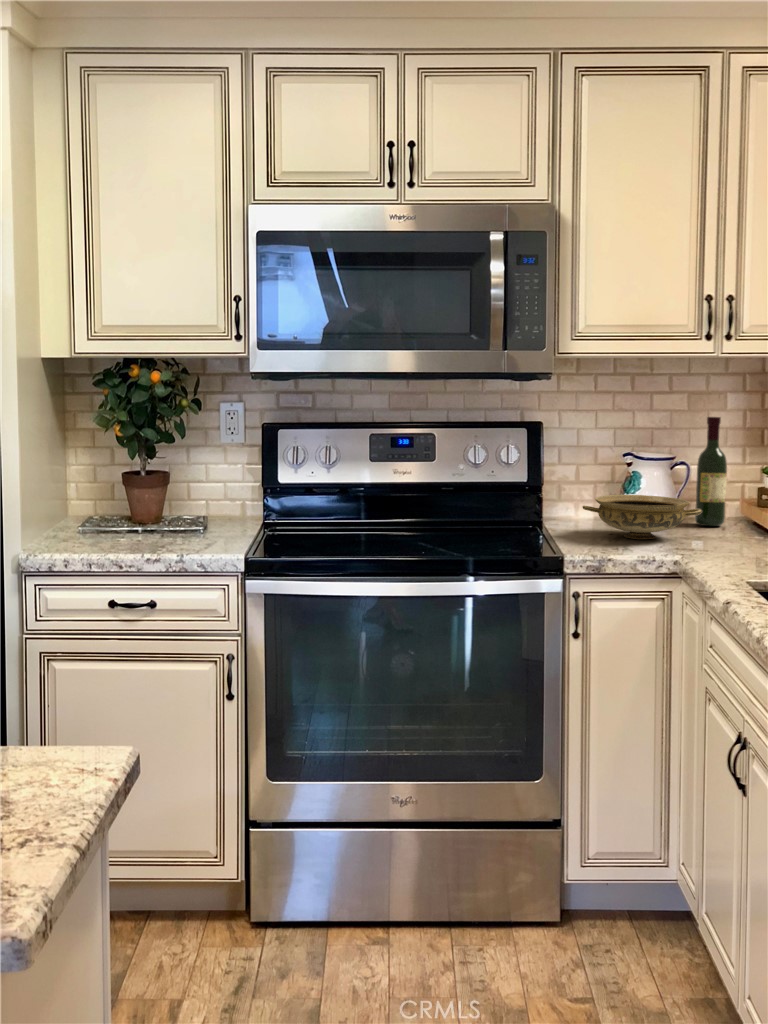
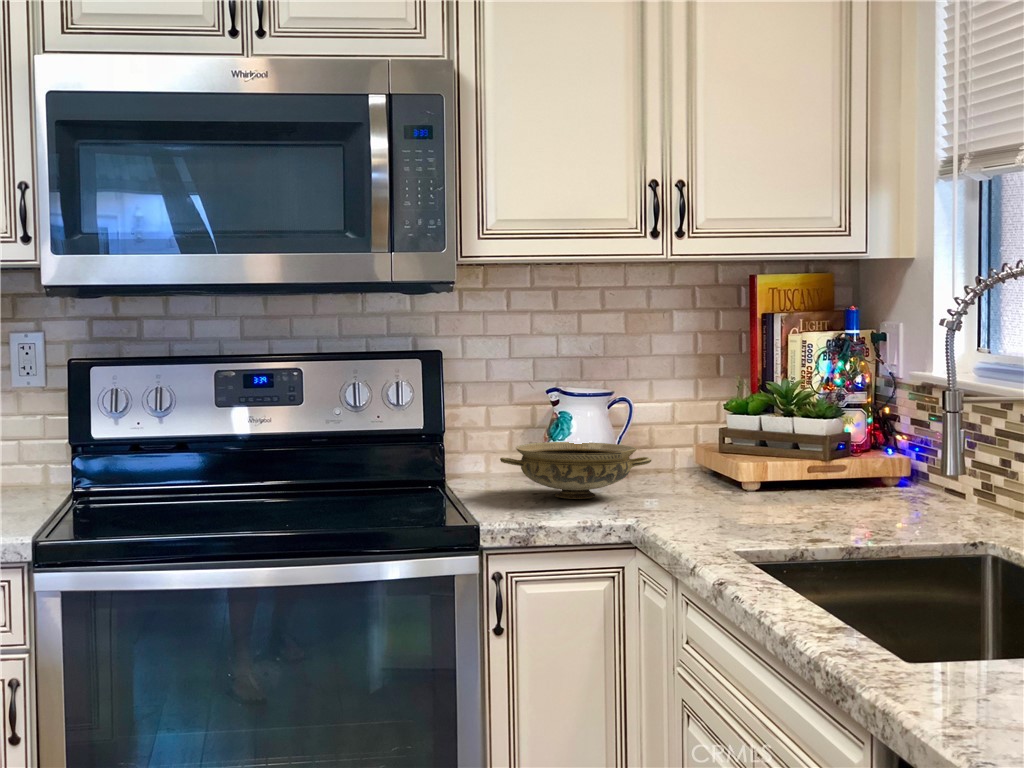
wine bottle: present [695,417,727,526] -> none [640,341,676,479]

